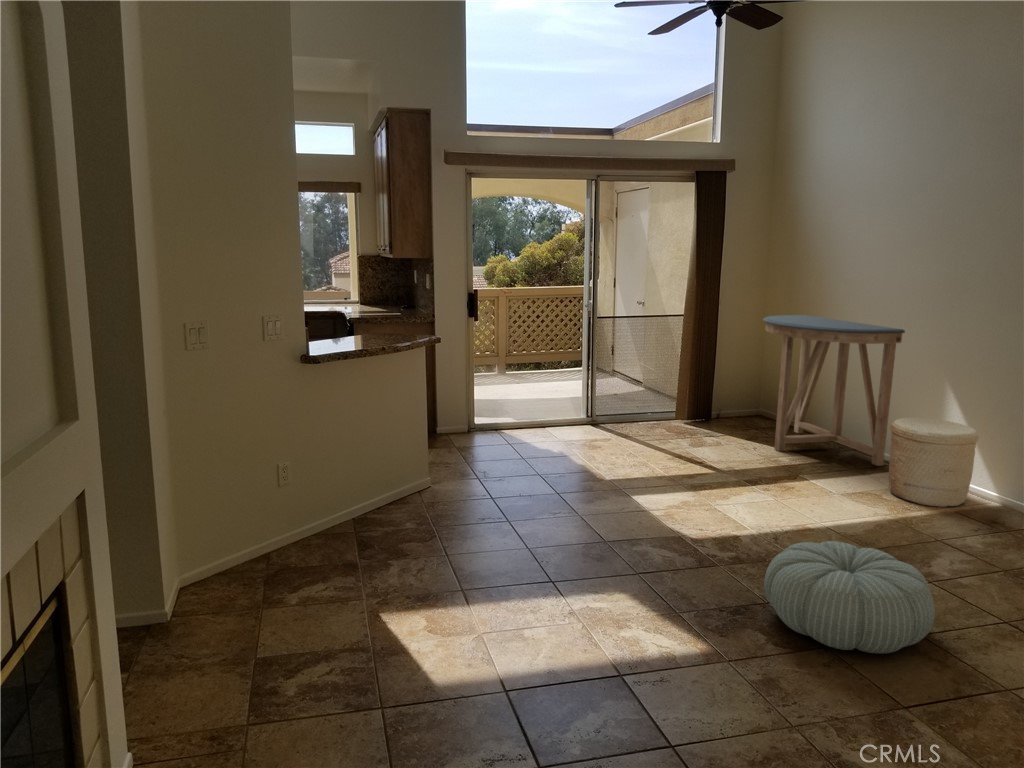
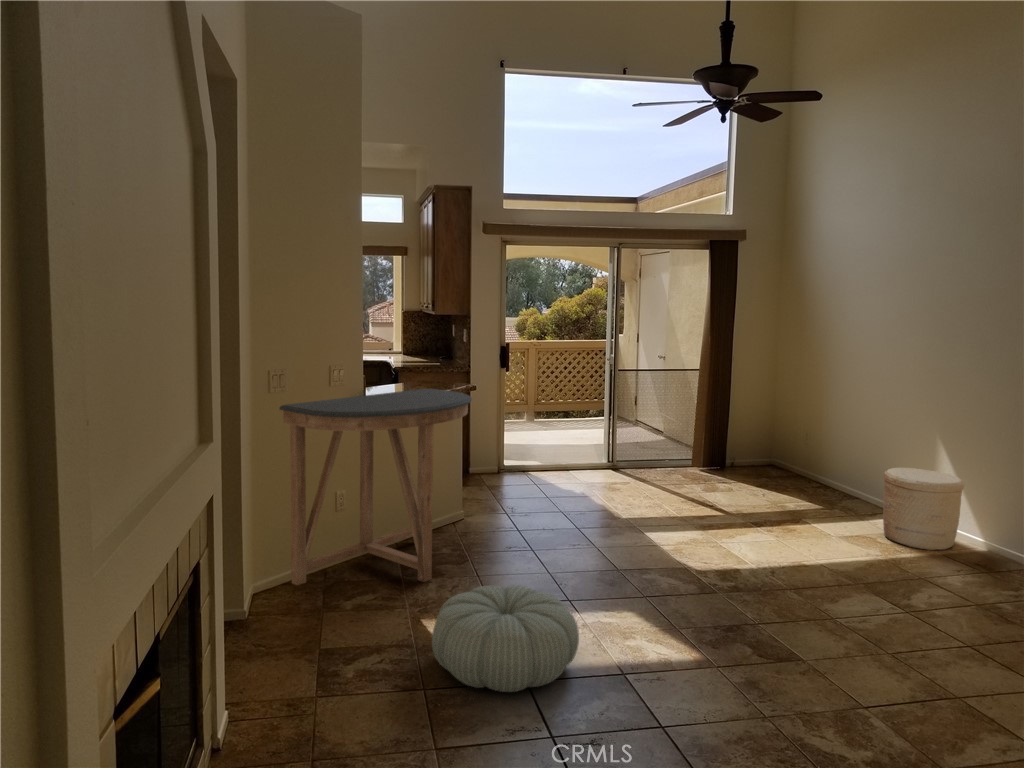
console table: present [763,315,905,466] -> present [279,389,472,585]
pouf: present [764,541,935,654] -> present [432,585,579,692]

